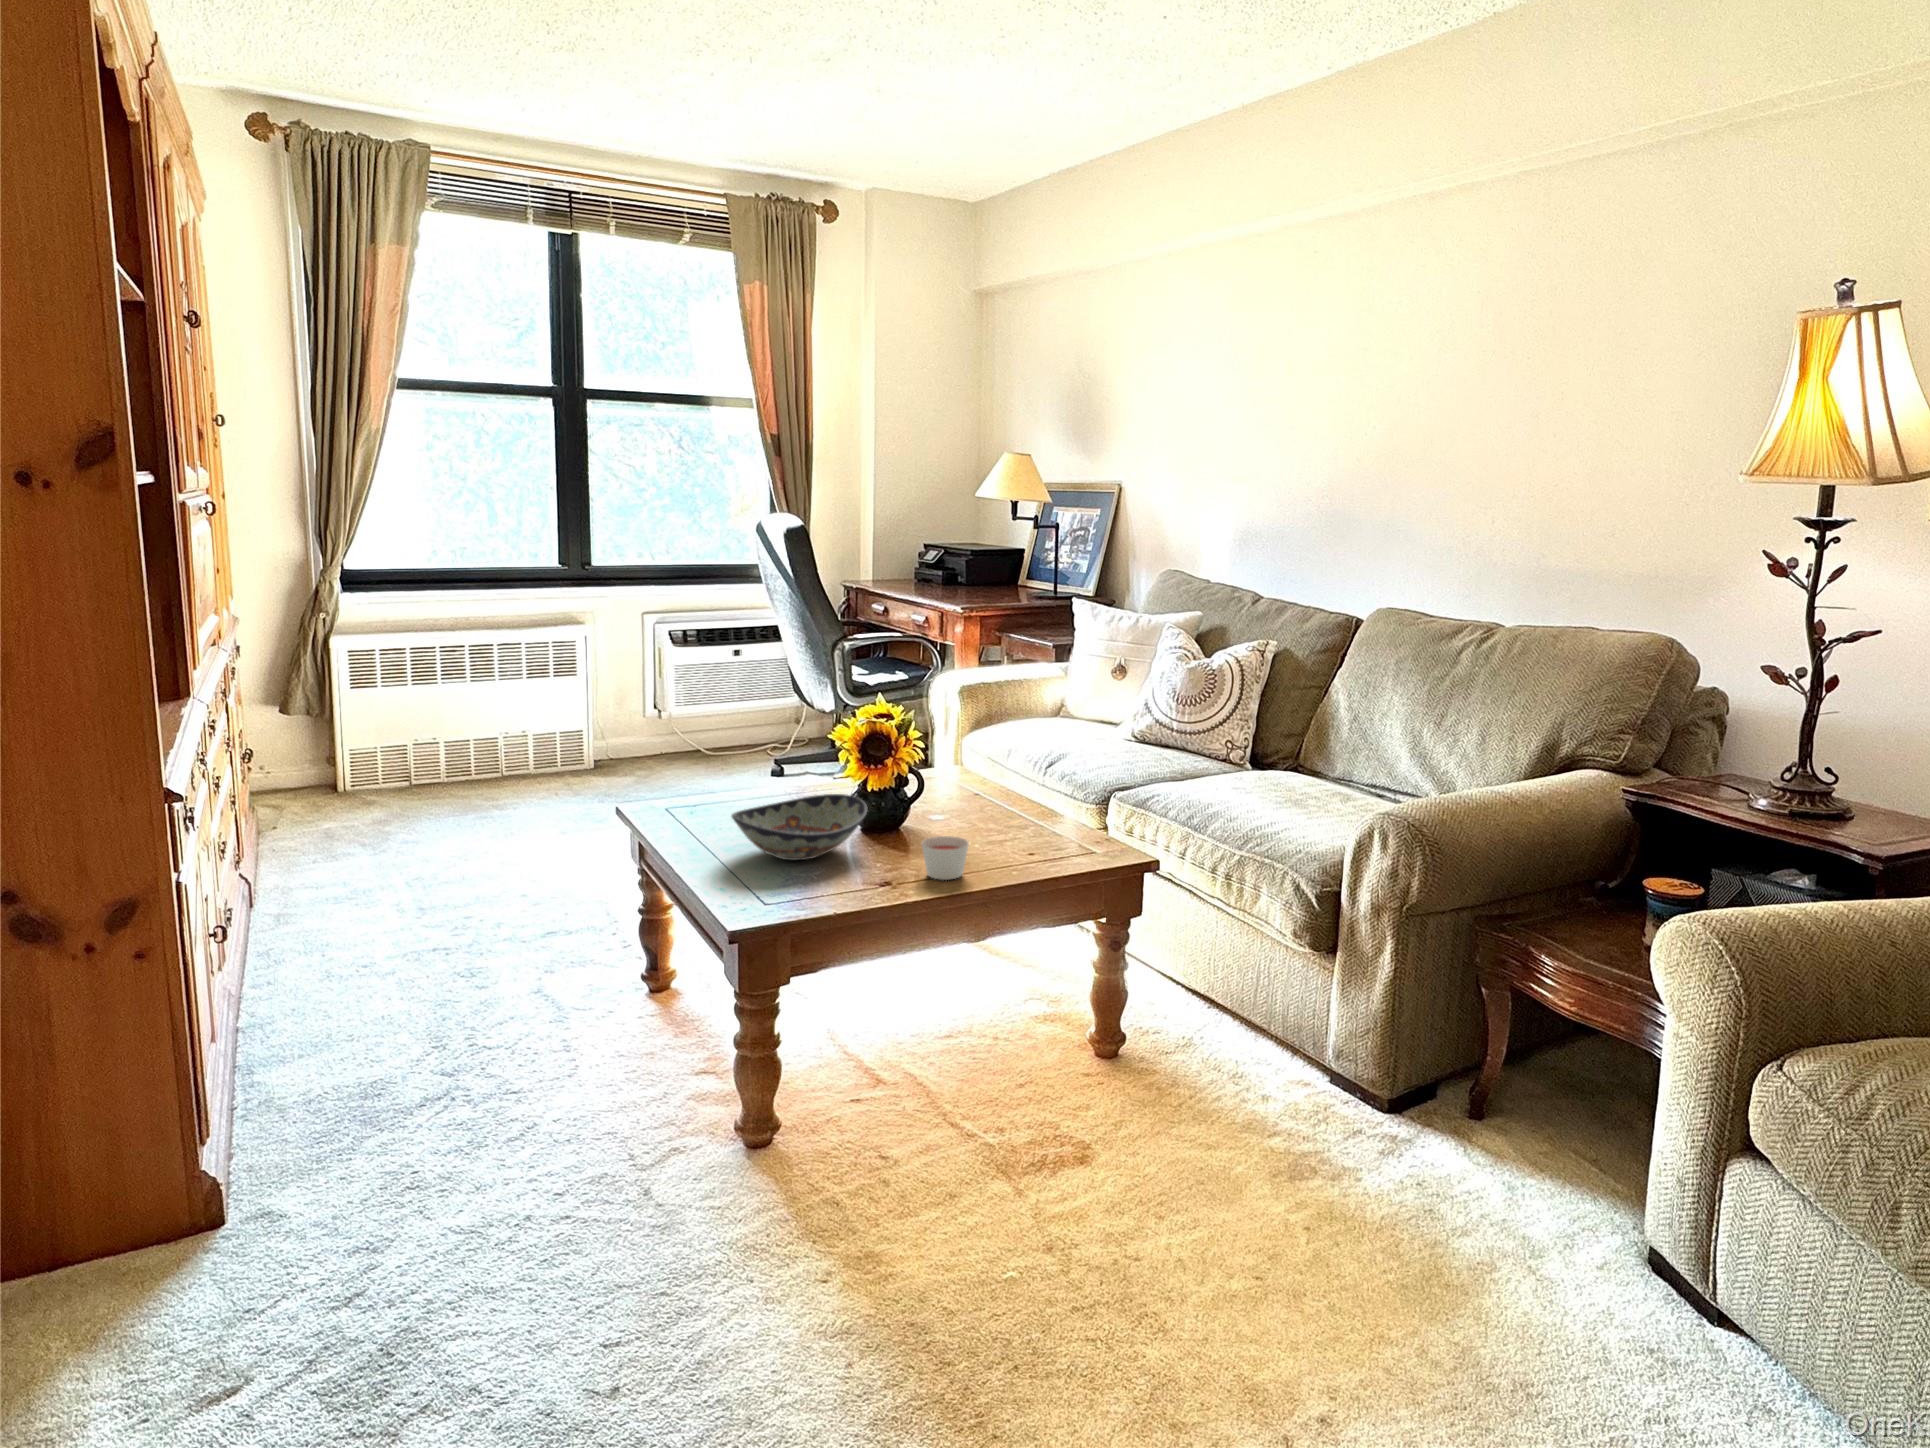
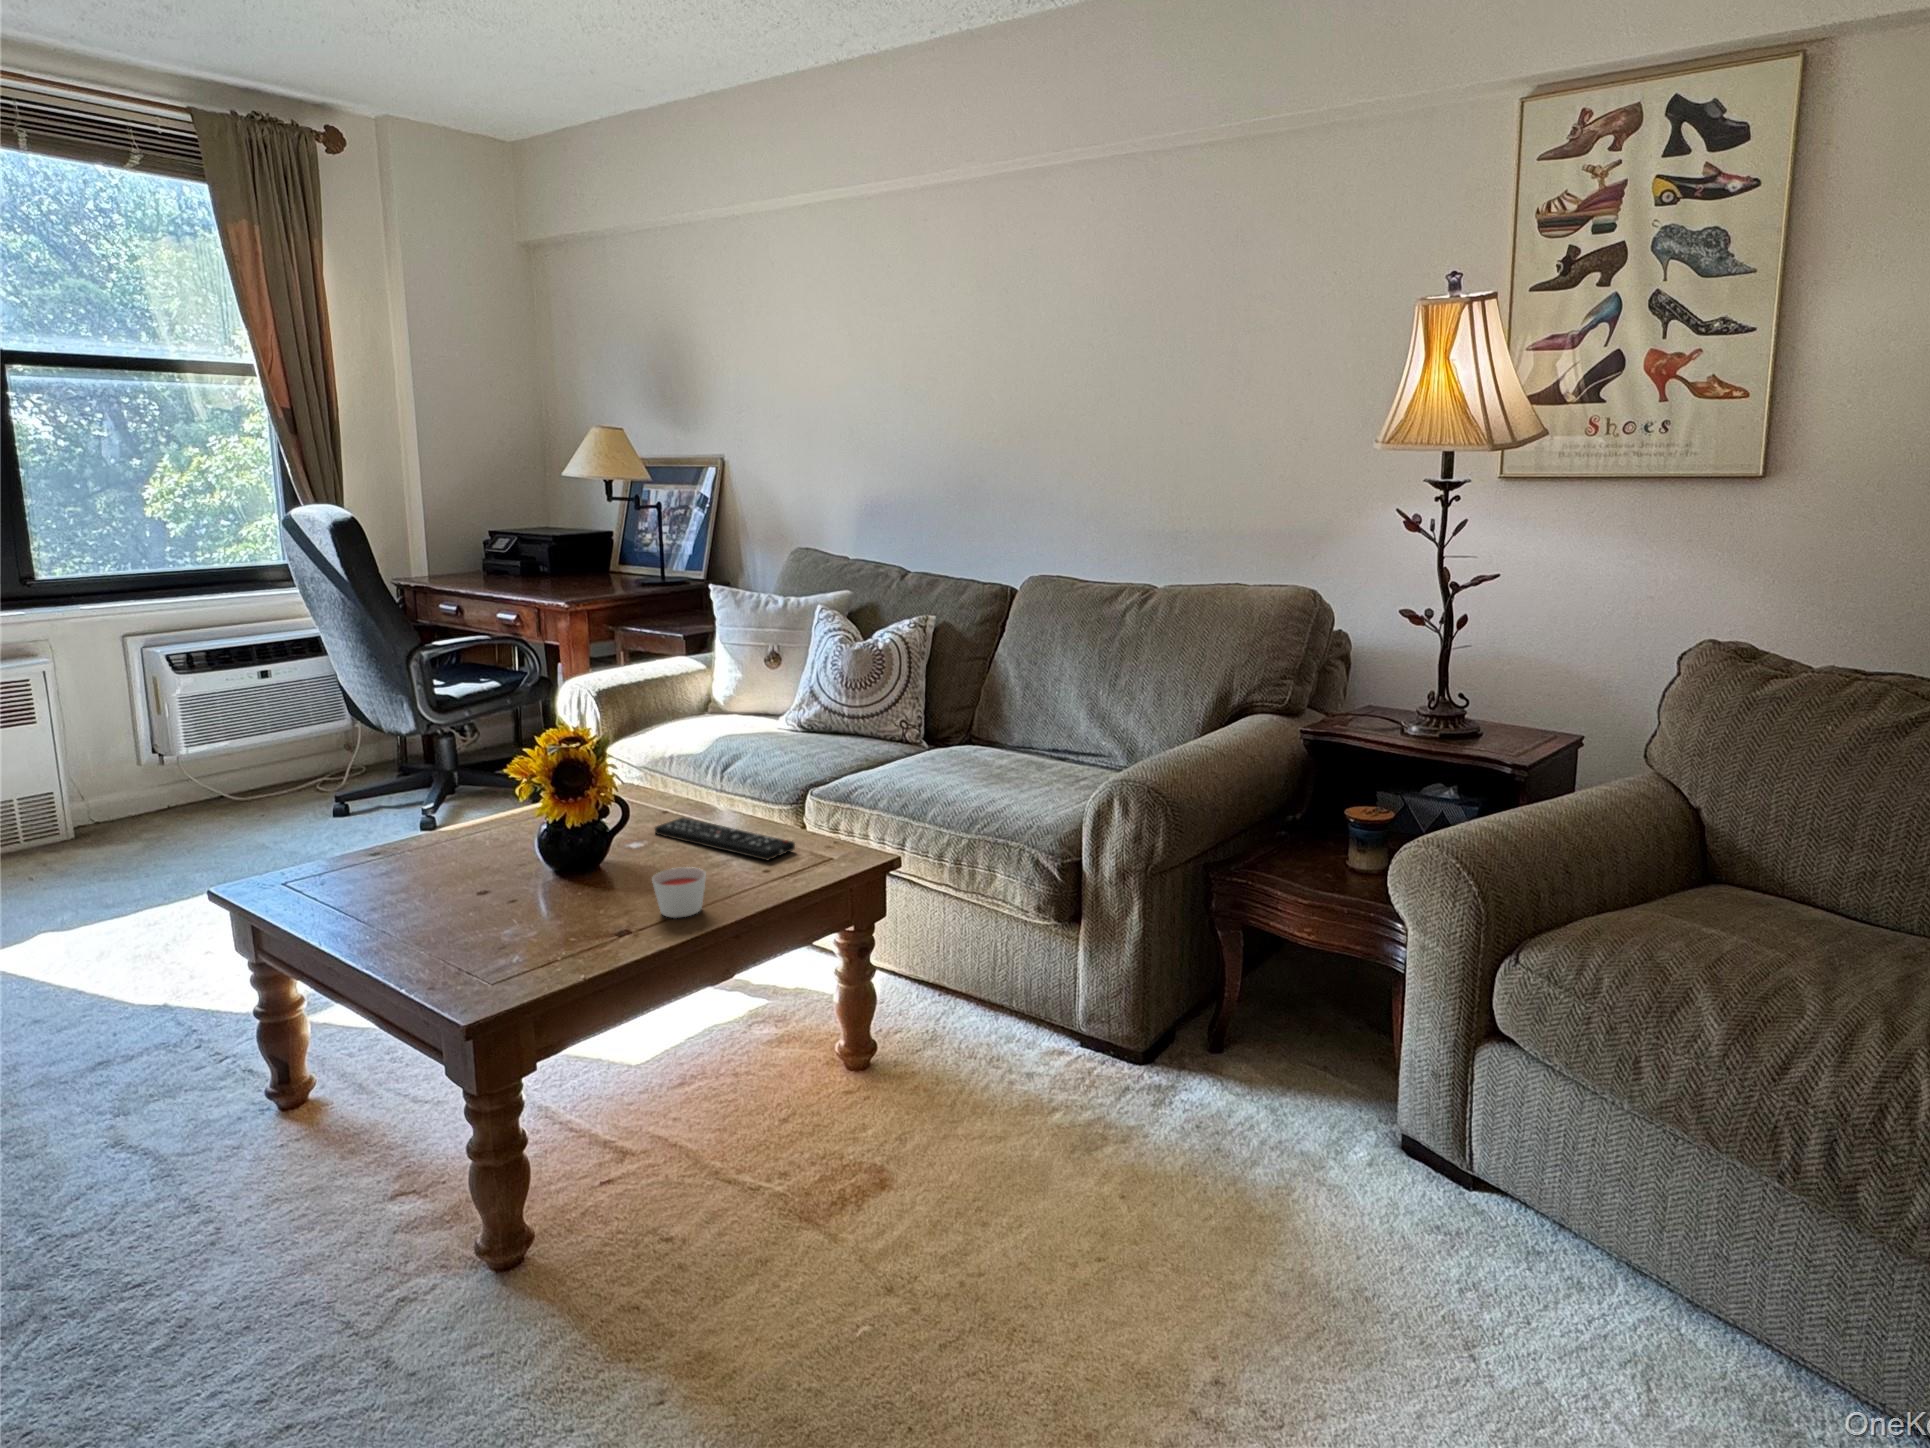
decorative bowl: present [732,794,868,860] -> none [408,837,574,925]
remote control: none [959,800,1071,846] -> present [655,818,795,860]

